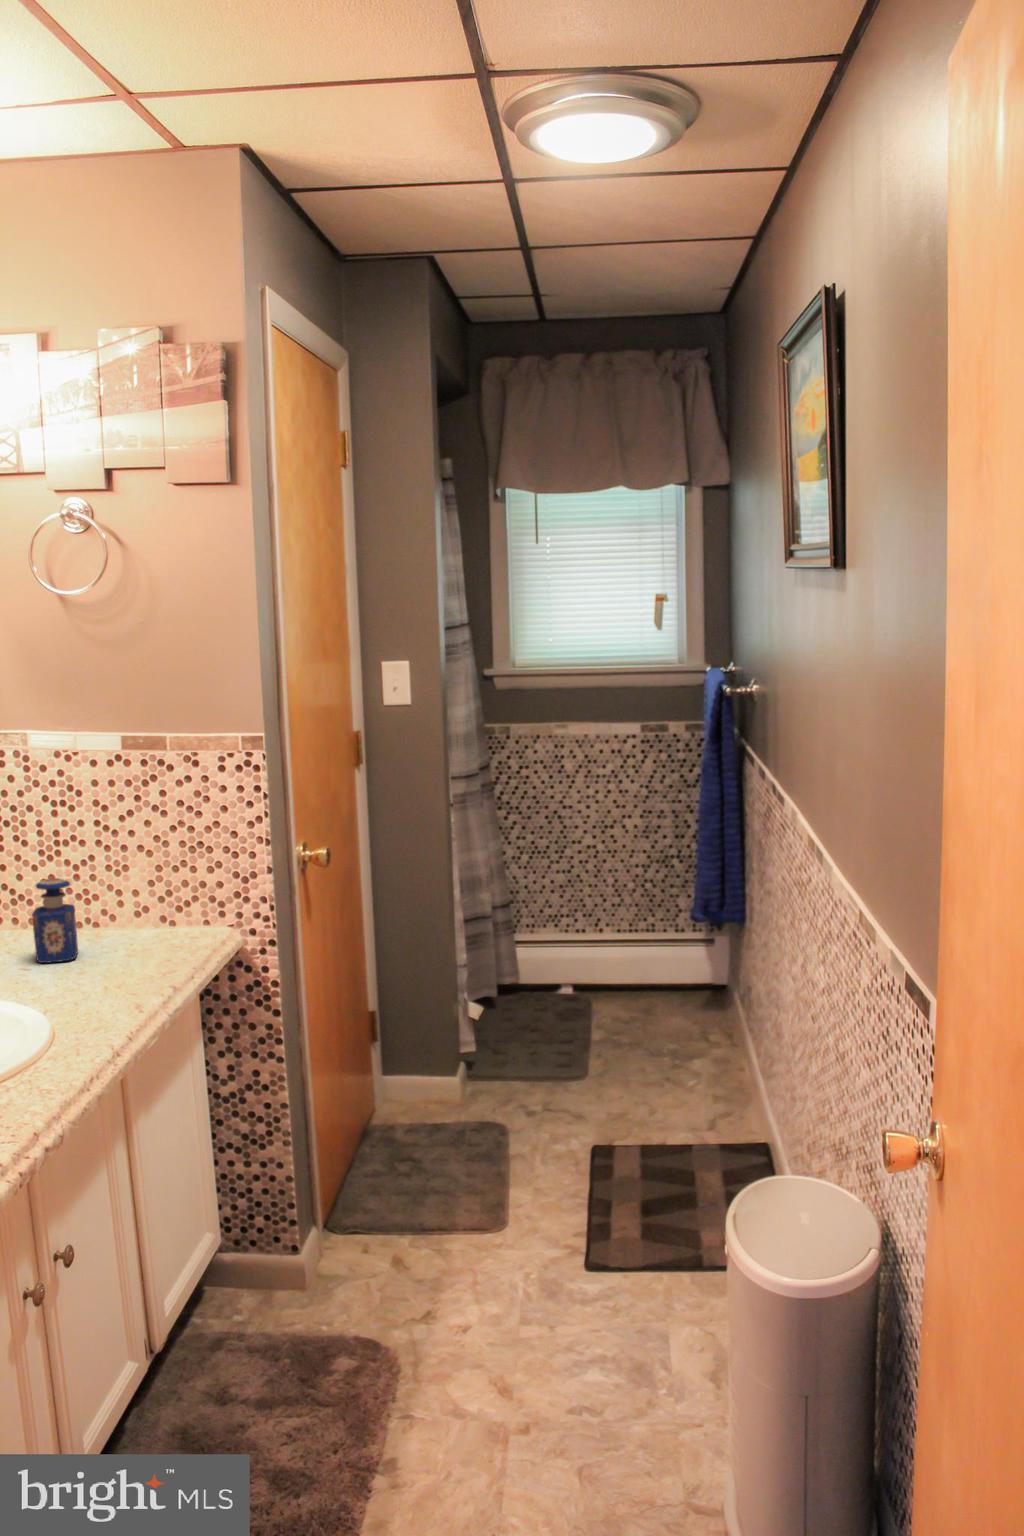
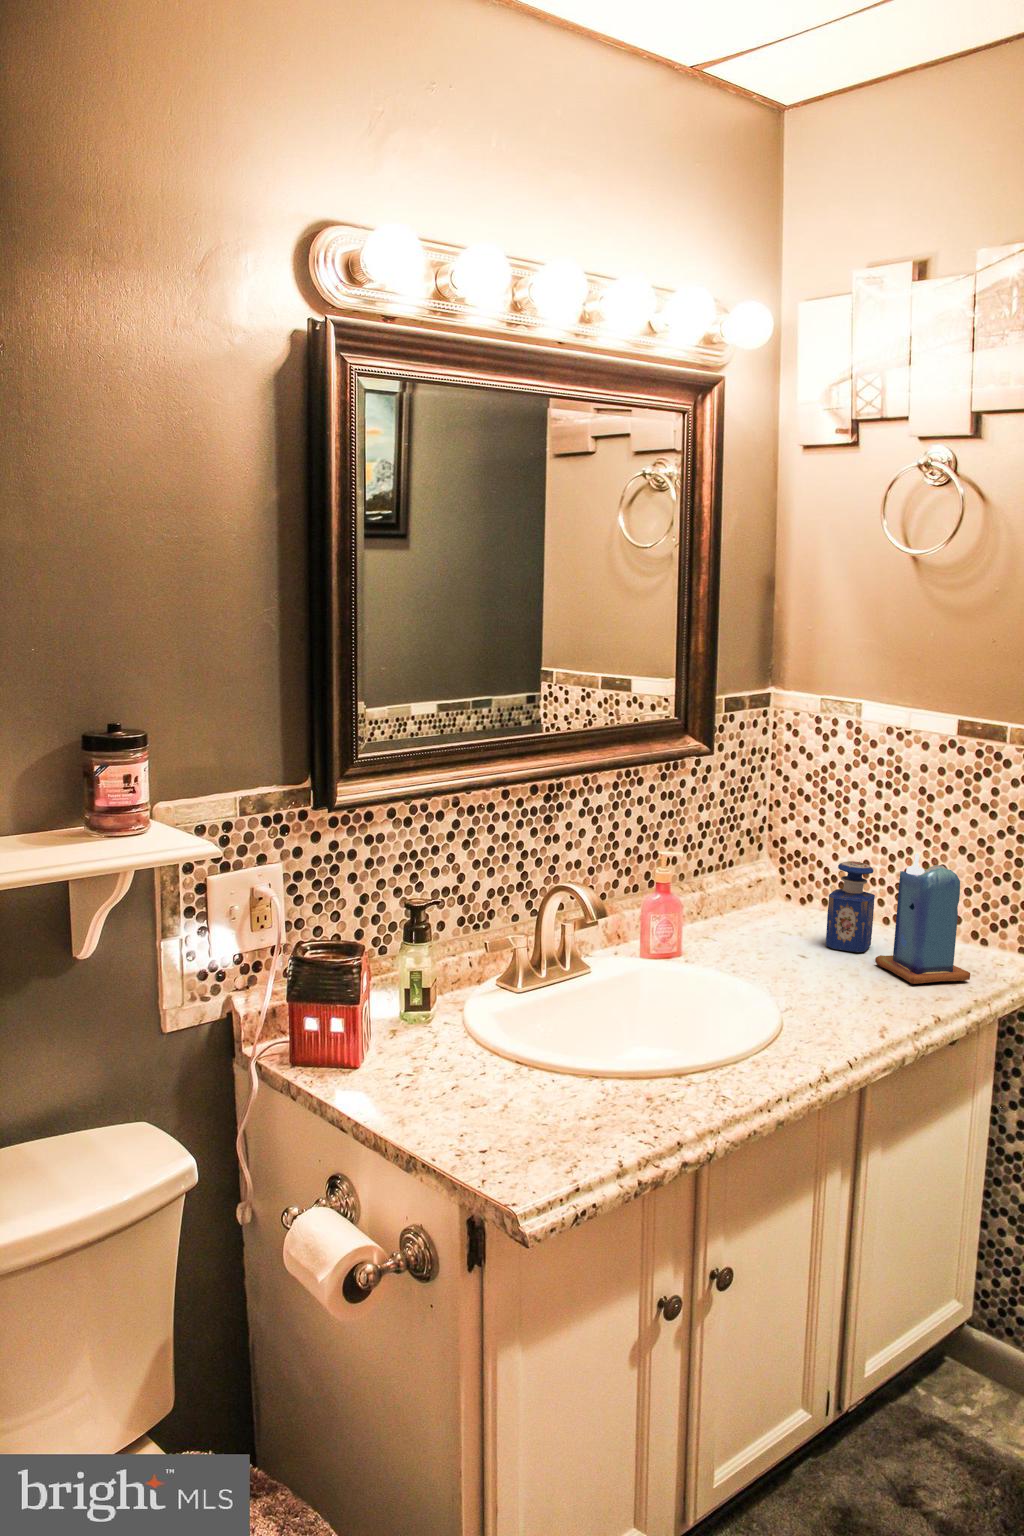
candle: none [89,859,178,976] -> present [875,853,970,984]

